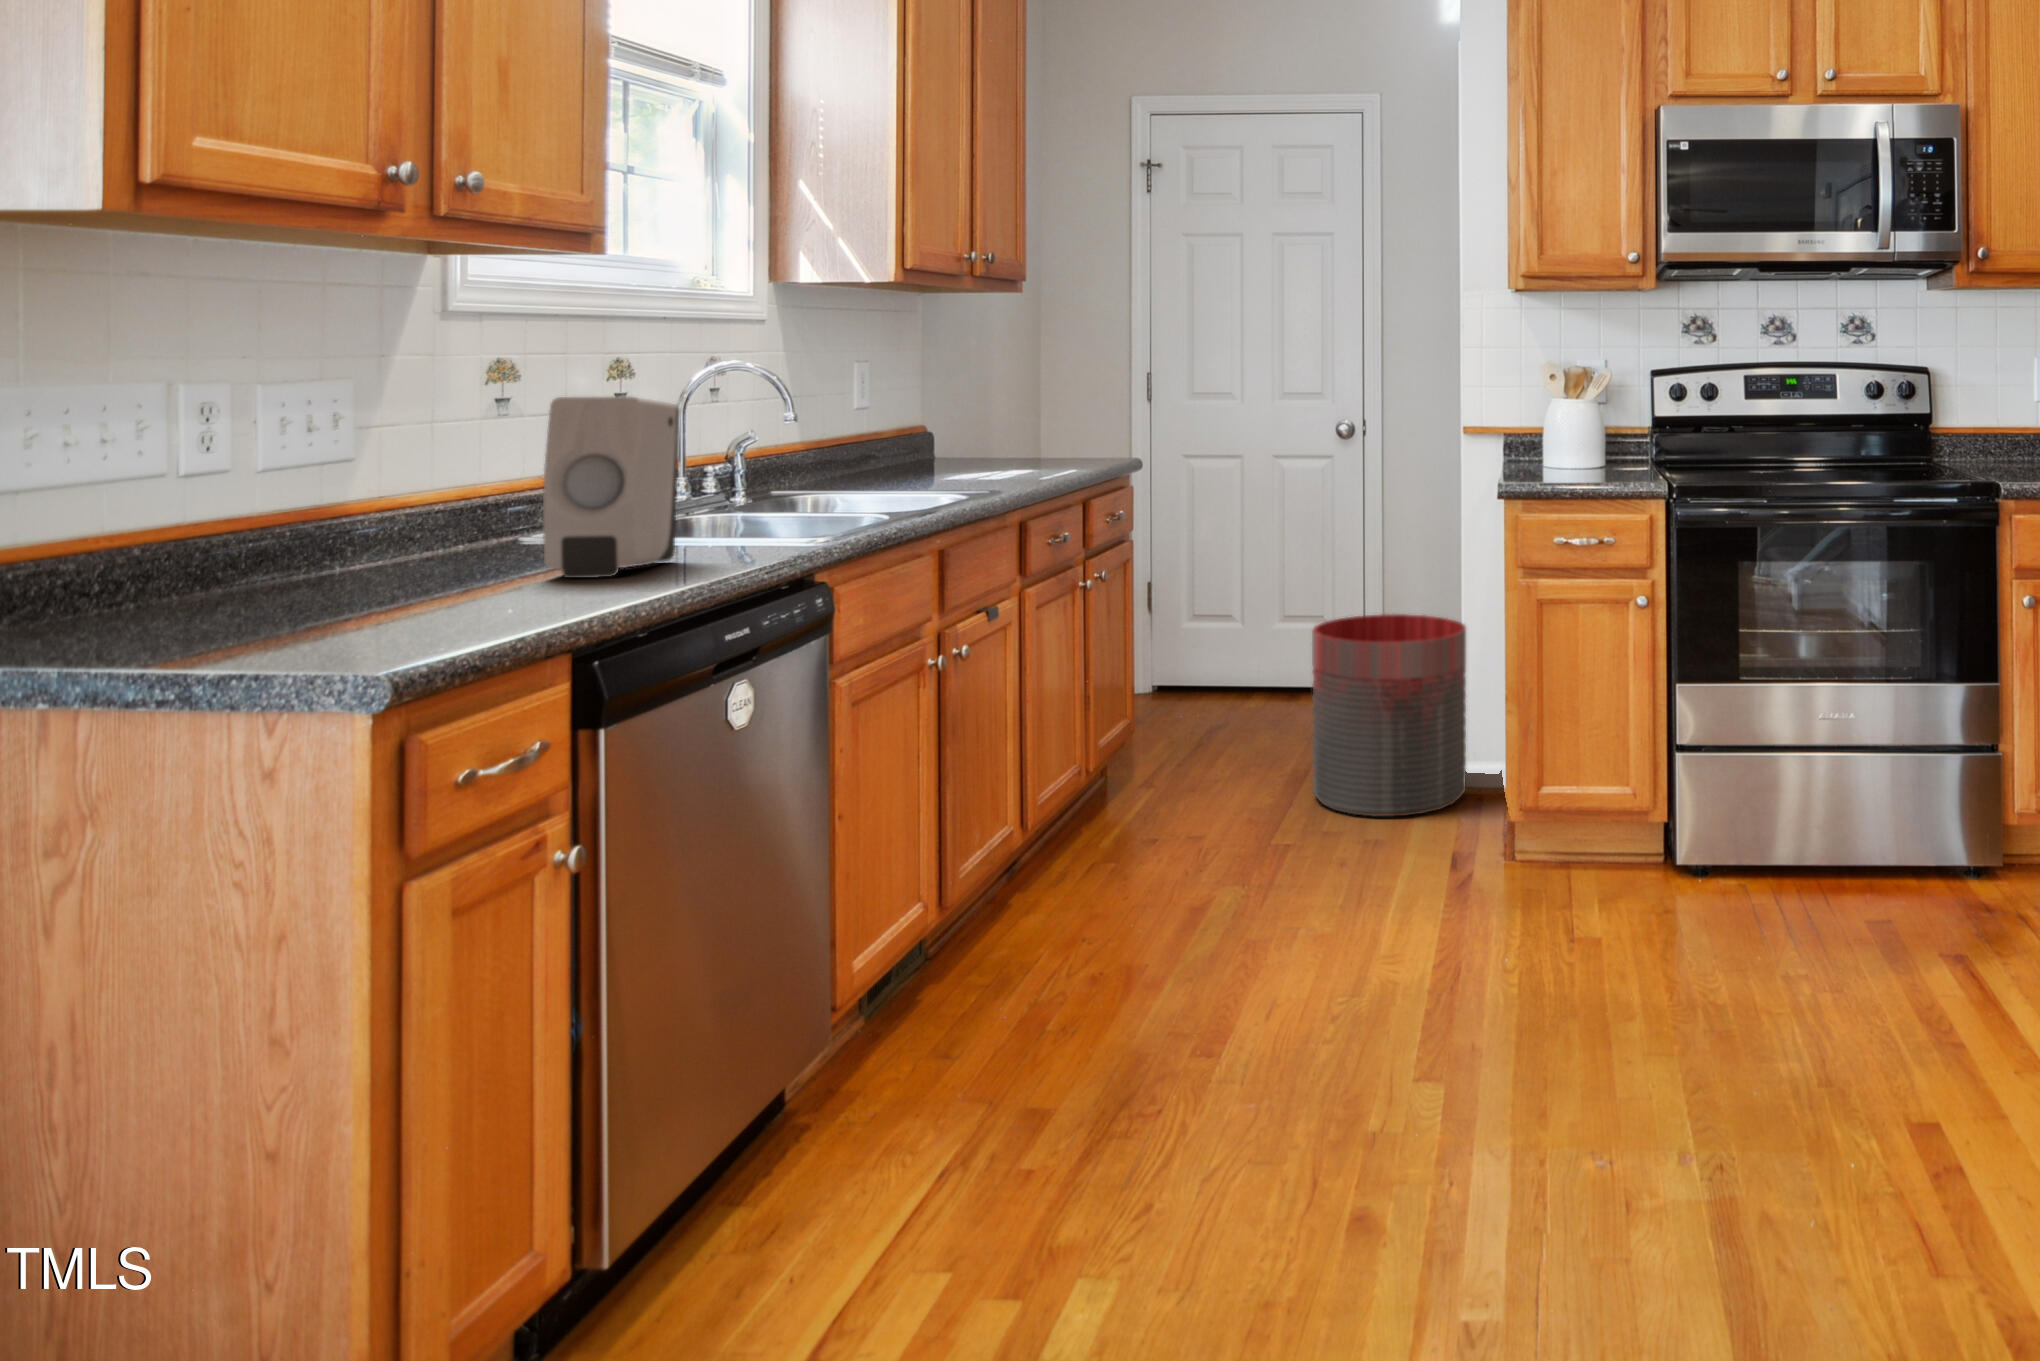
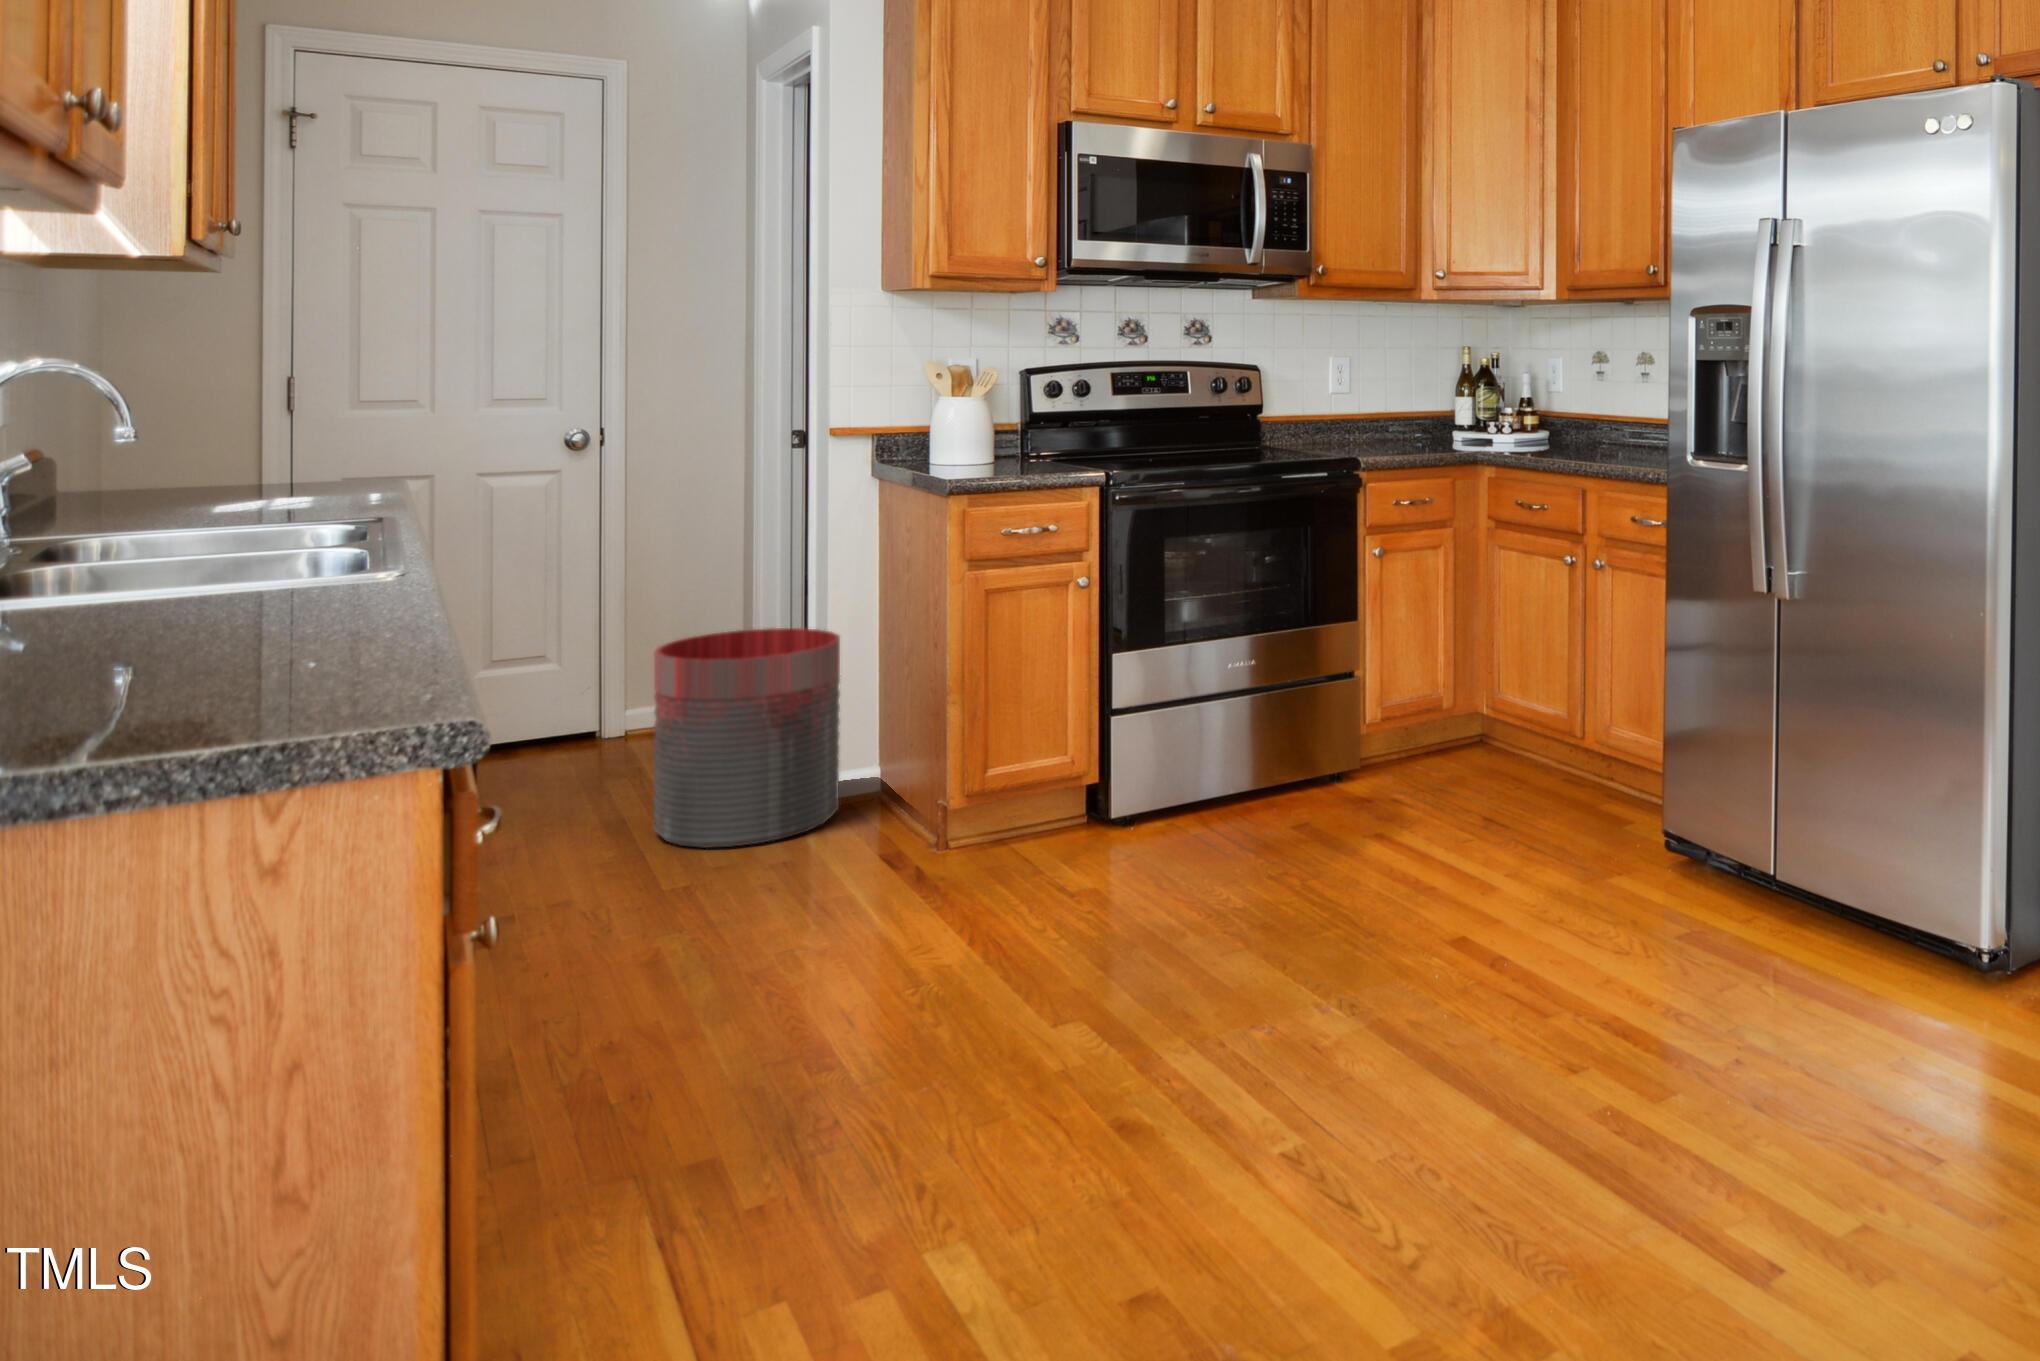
soap dispenser: present [543,397,679,578] -> none [135,396,302,634]

